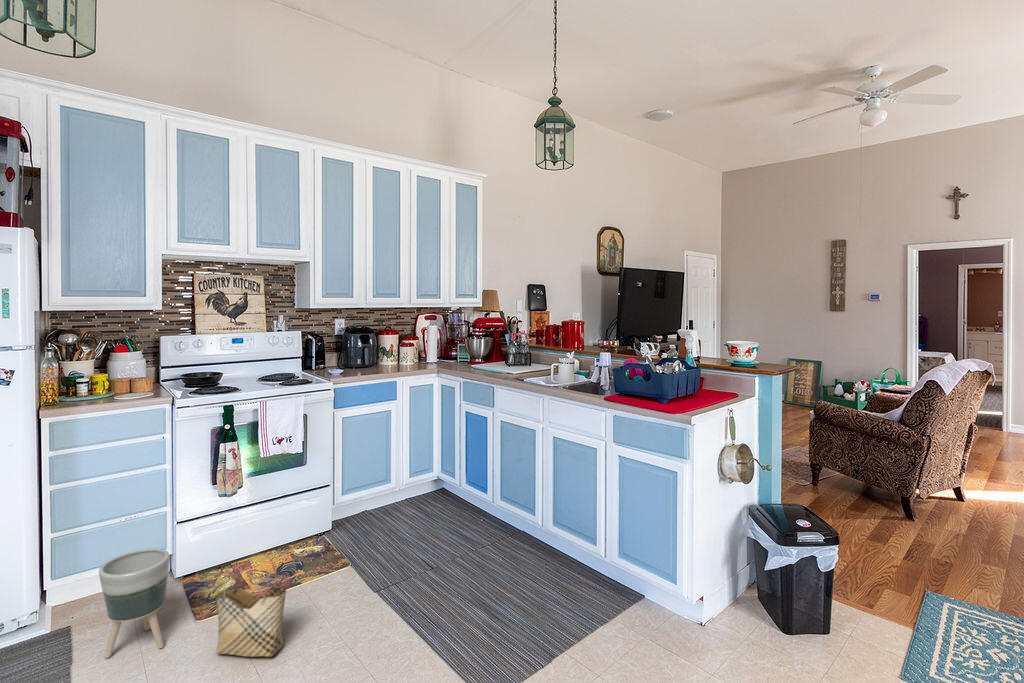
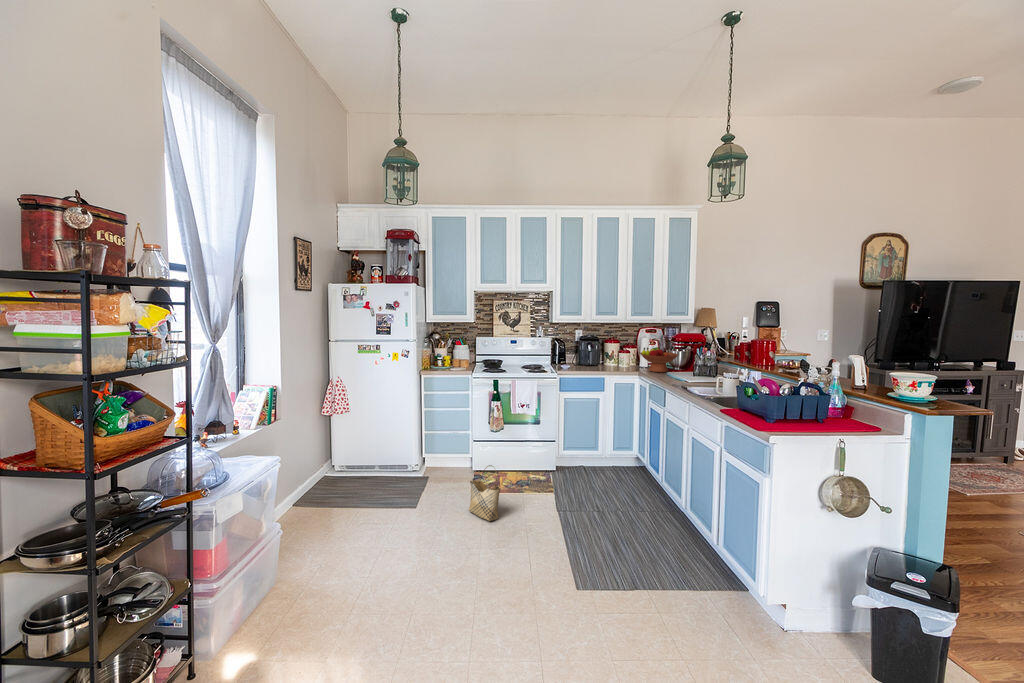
fruit bowl: none [434,336,482,368] -> present [640,347,678,372]
planter: present [99,548,169,658] -> none [429,450,457,501]

